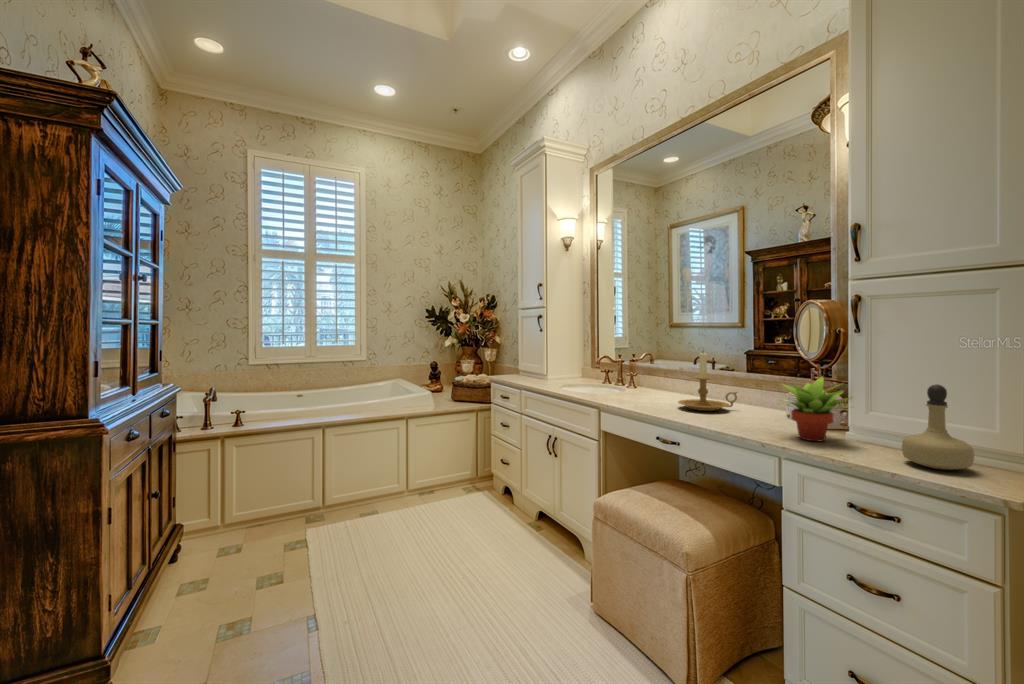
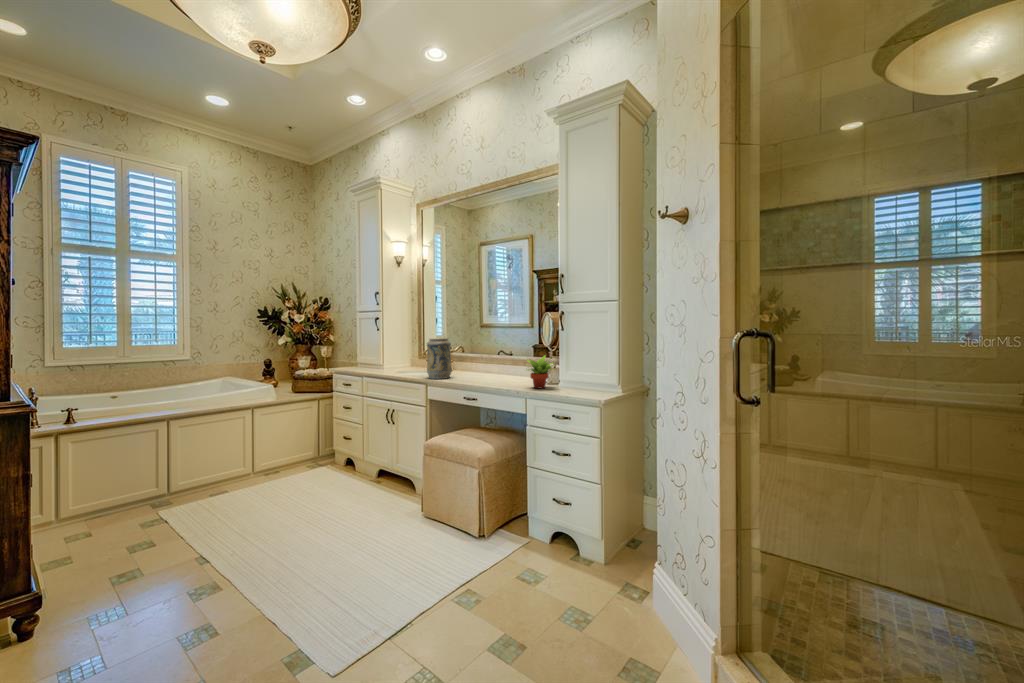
decorative vase: none [600,342,637,402] -> present [427,338,452,379]
candle holder: present [678,352,738,411] -> none [477,343,511,380]
perfume bottle: present [902,384,974,470] -> none [570,356,593,393]

